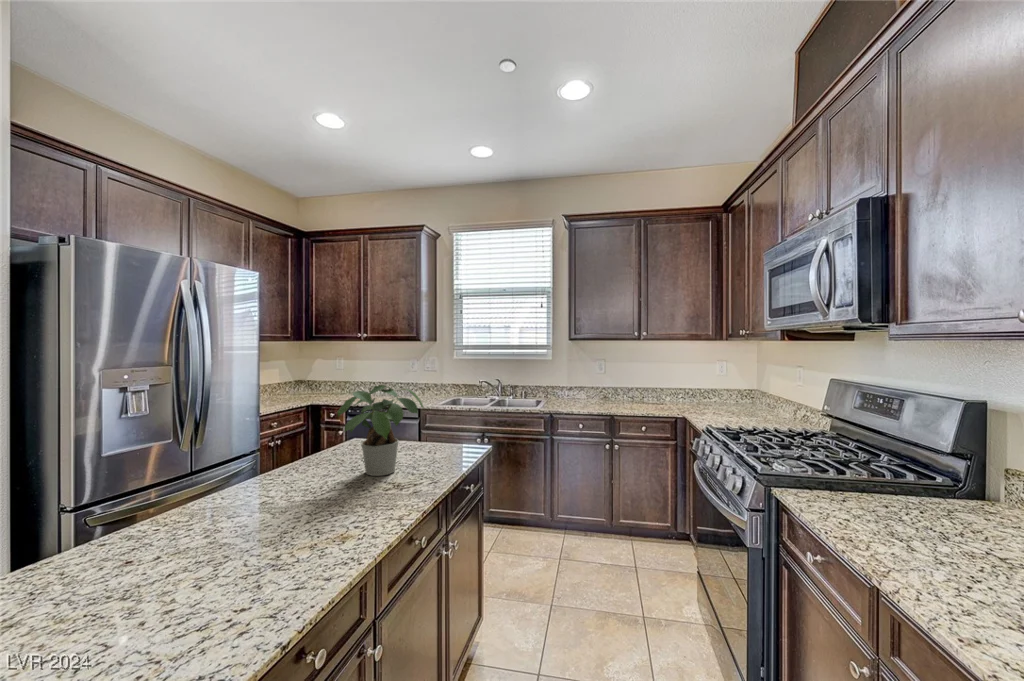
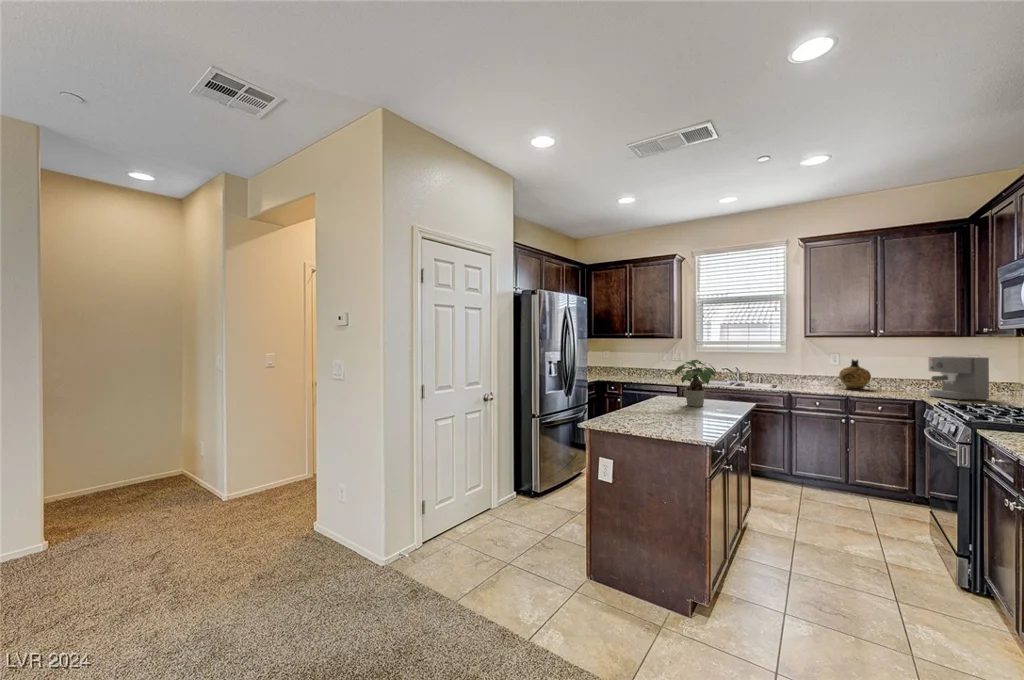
coffee maker: none [688,363,739,414] -> present [928,356,989,400]
ceramic jug: none [605,367,635,403] -> present [839,359,871,390]

